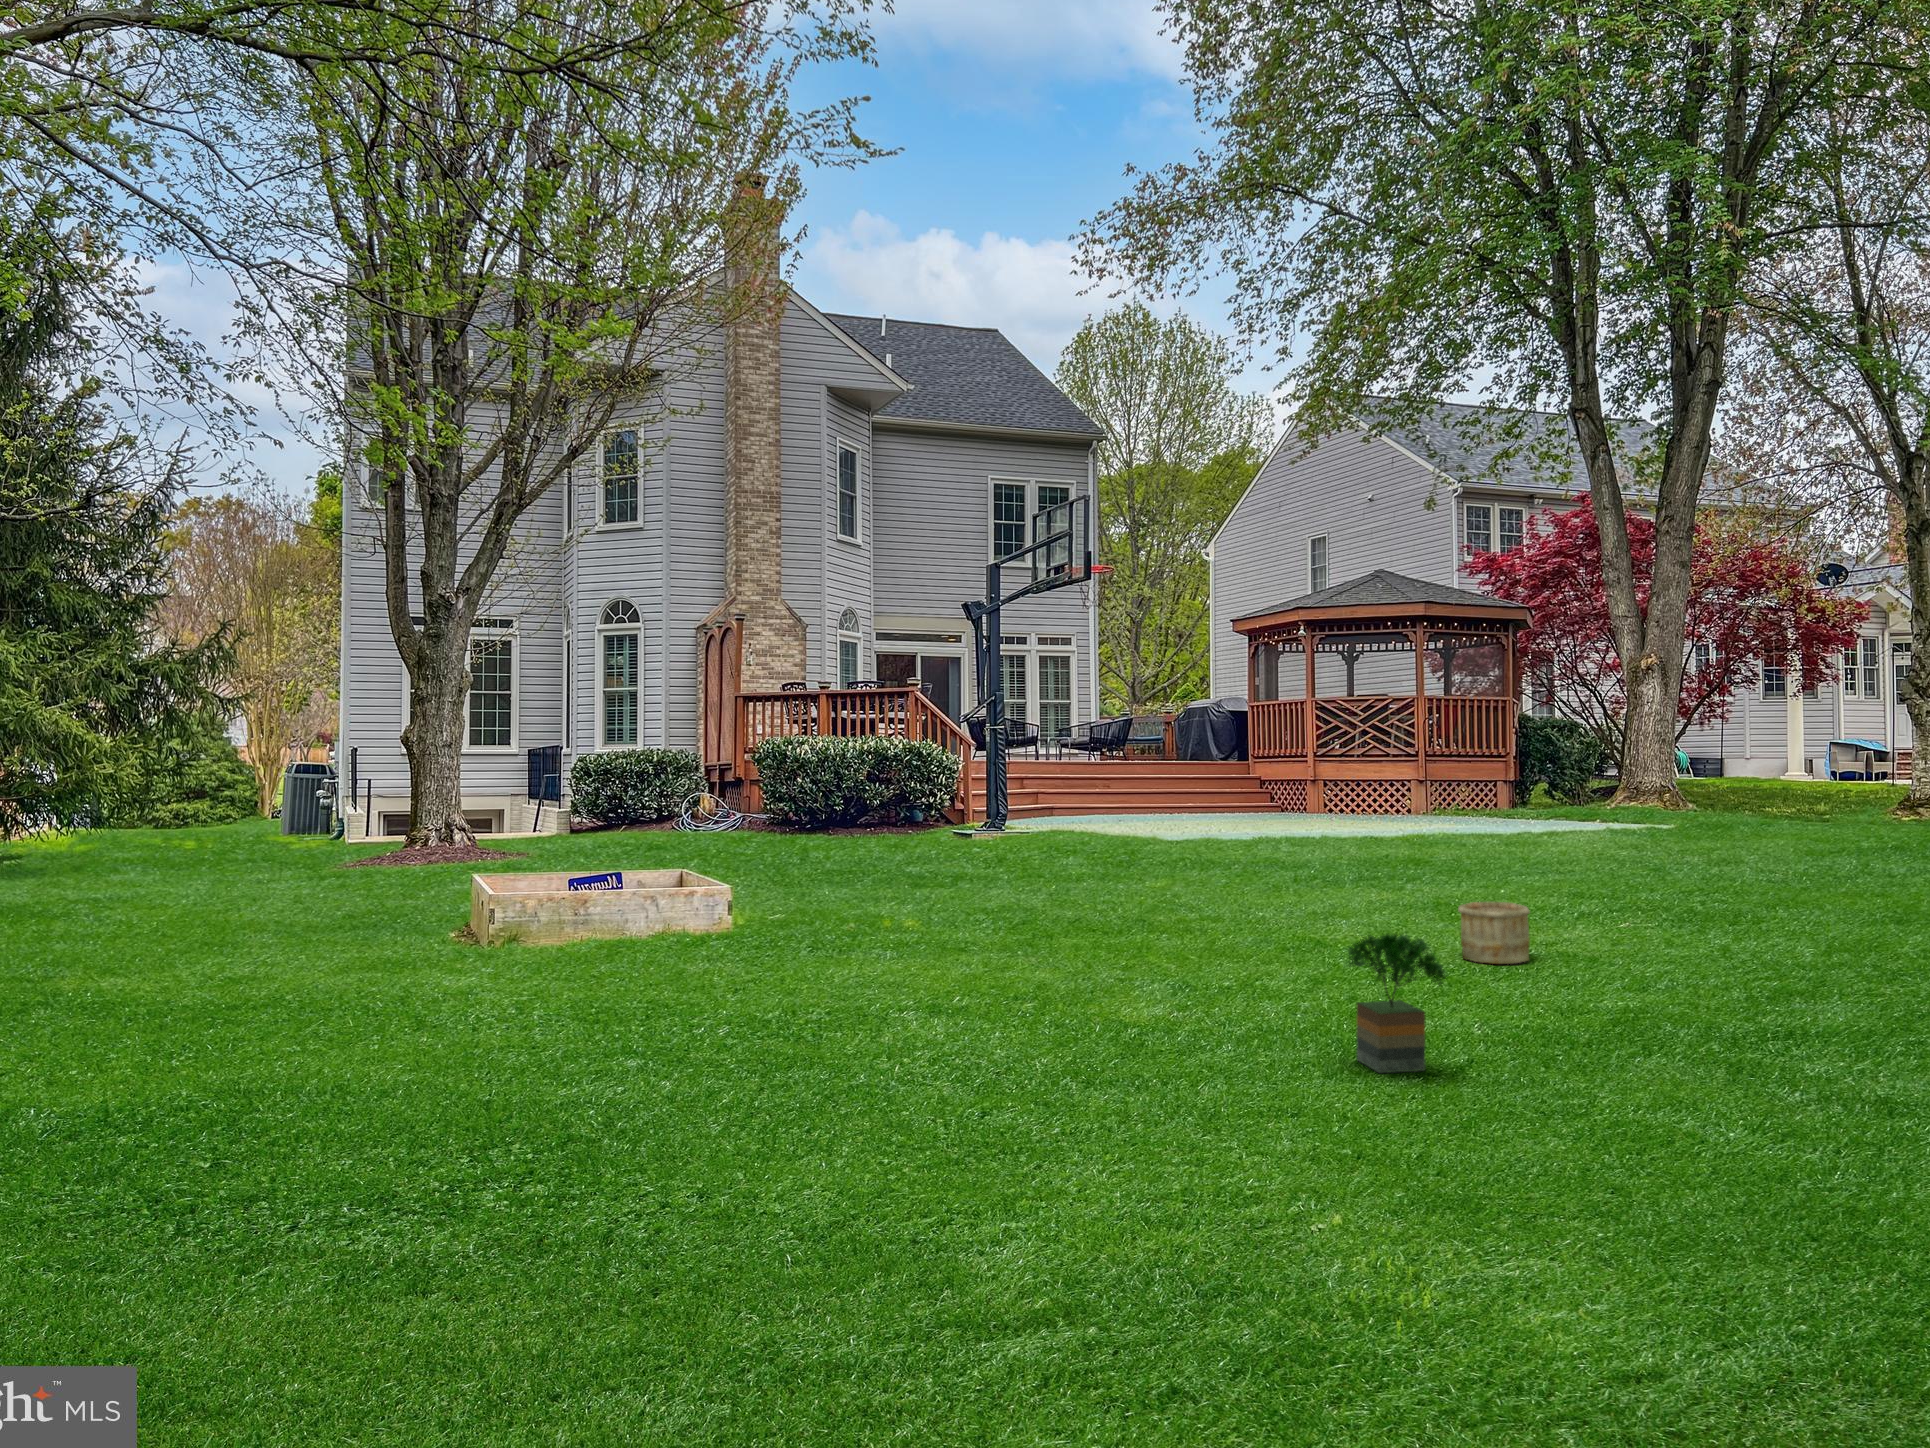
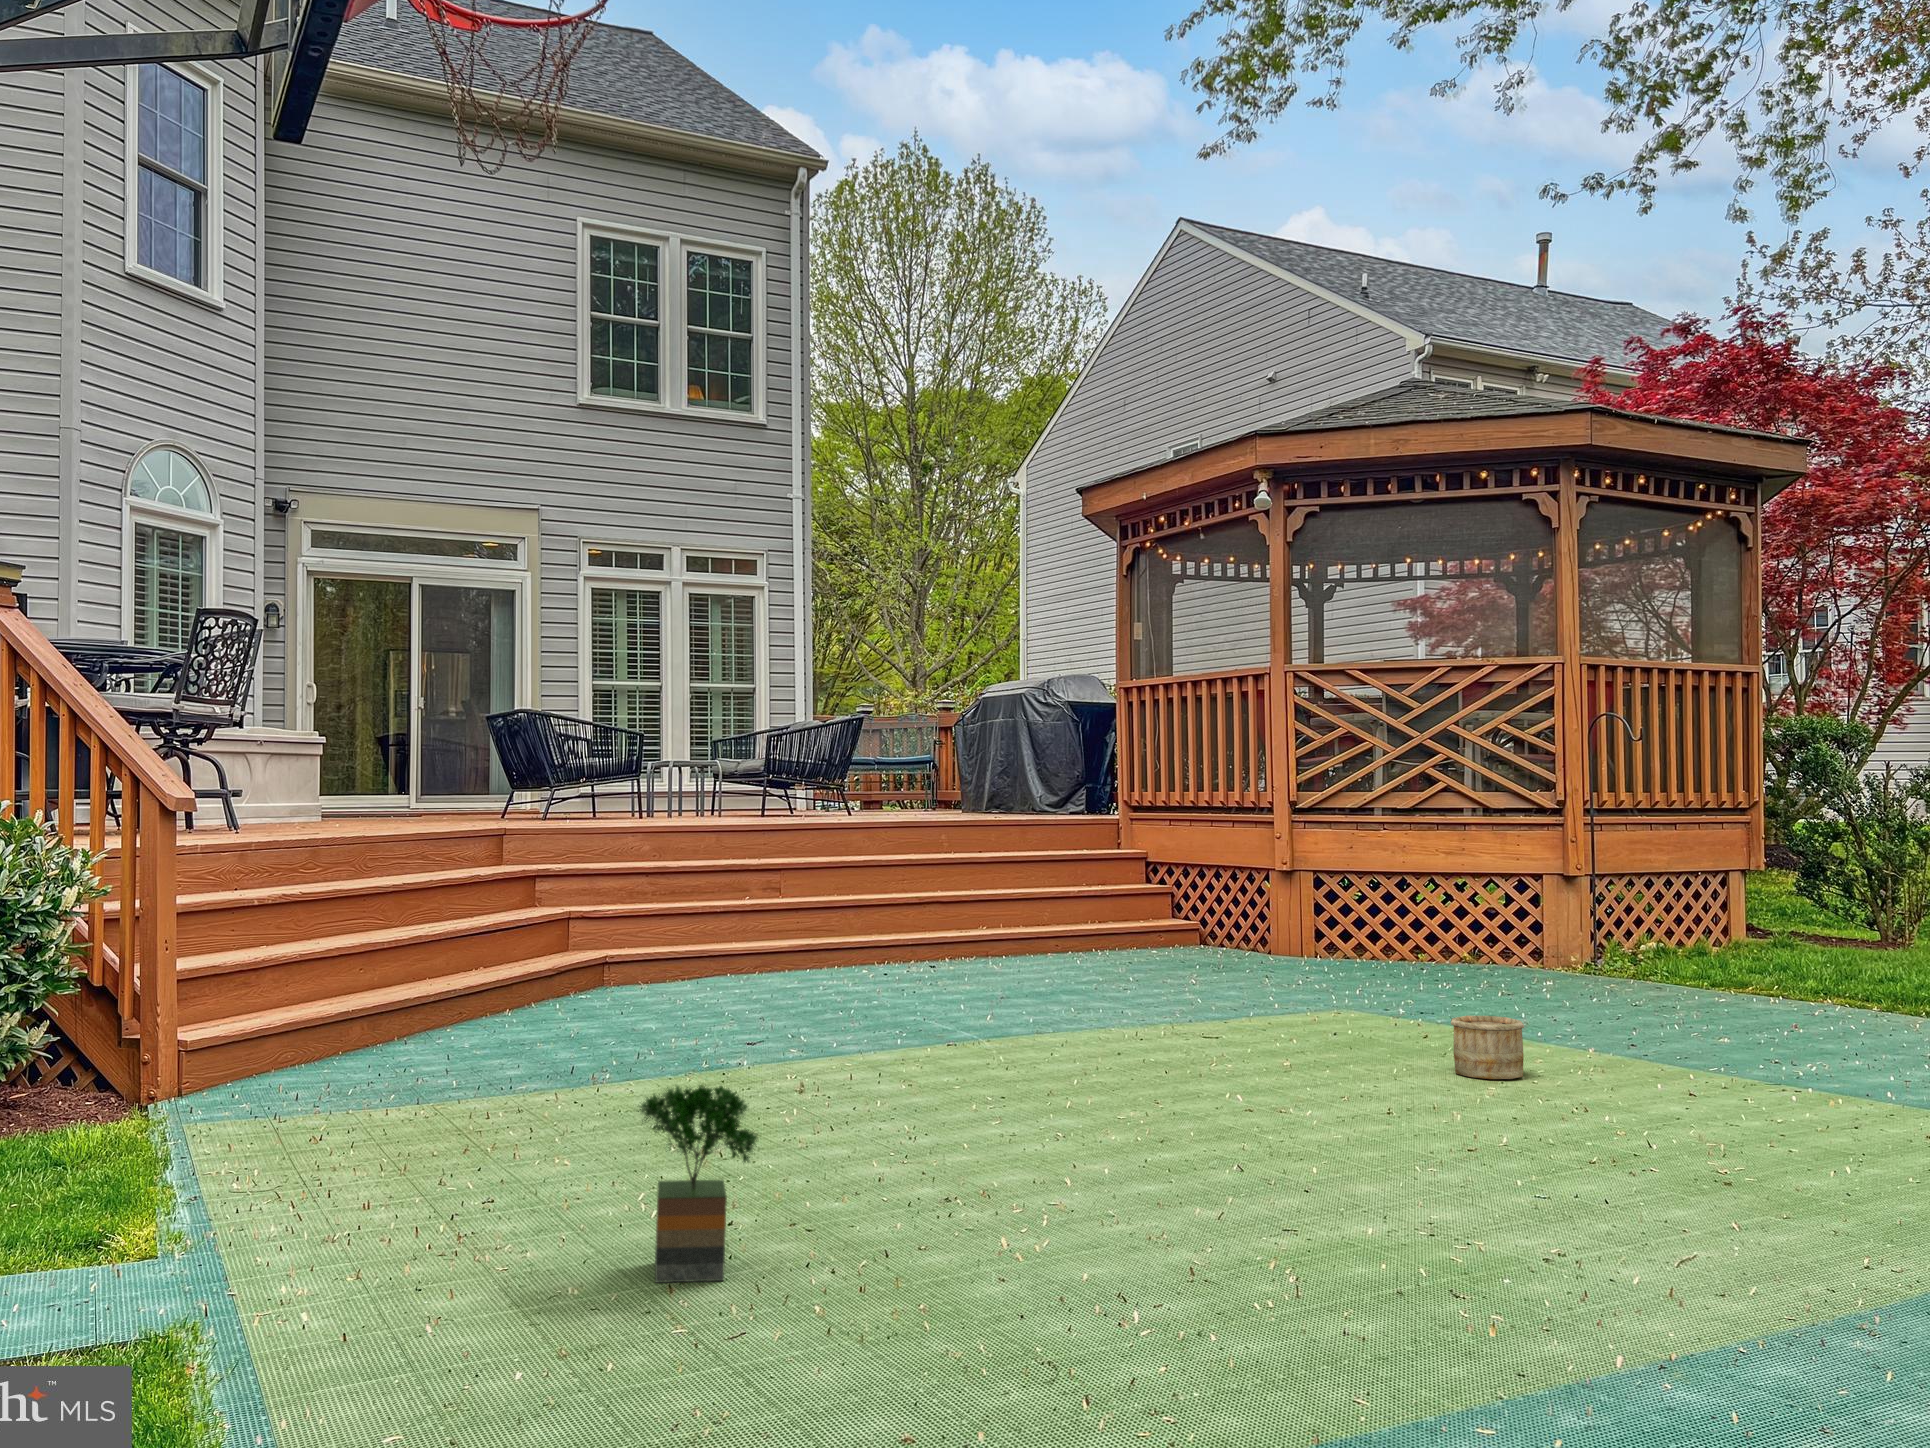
potted tree: present [1347,934,1448,1073] -> present [638,1085,758,1283]

